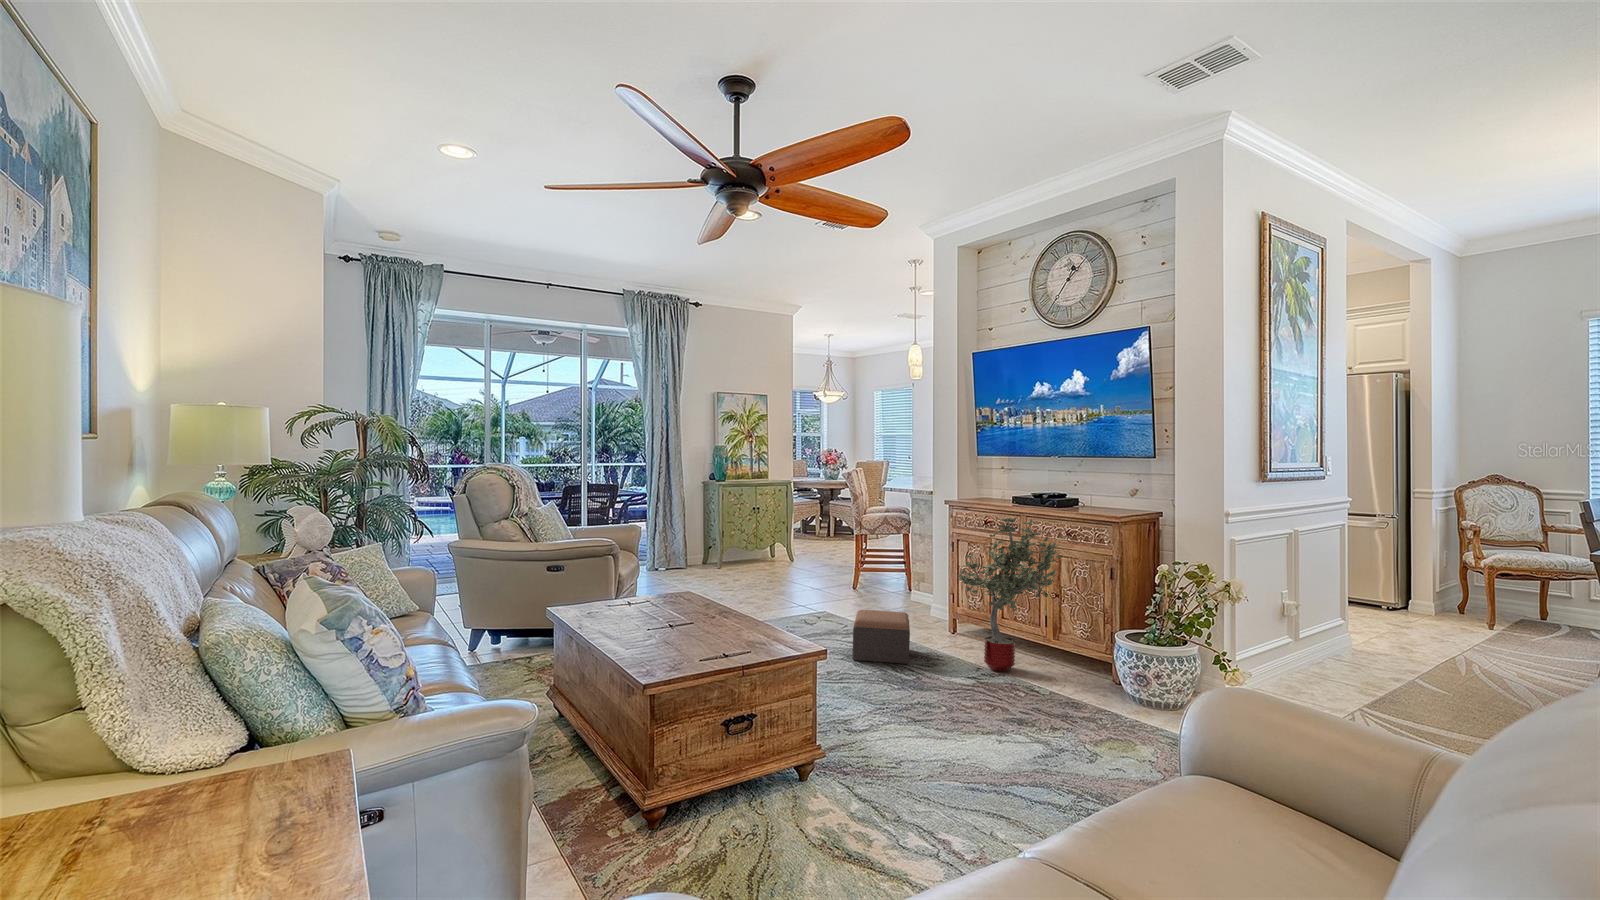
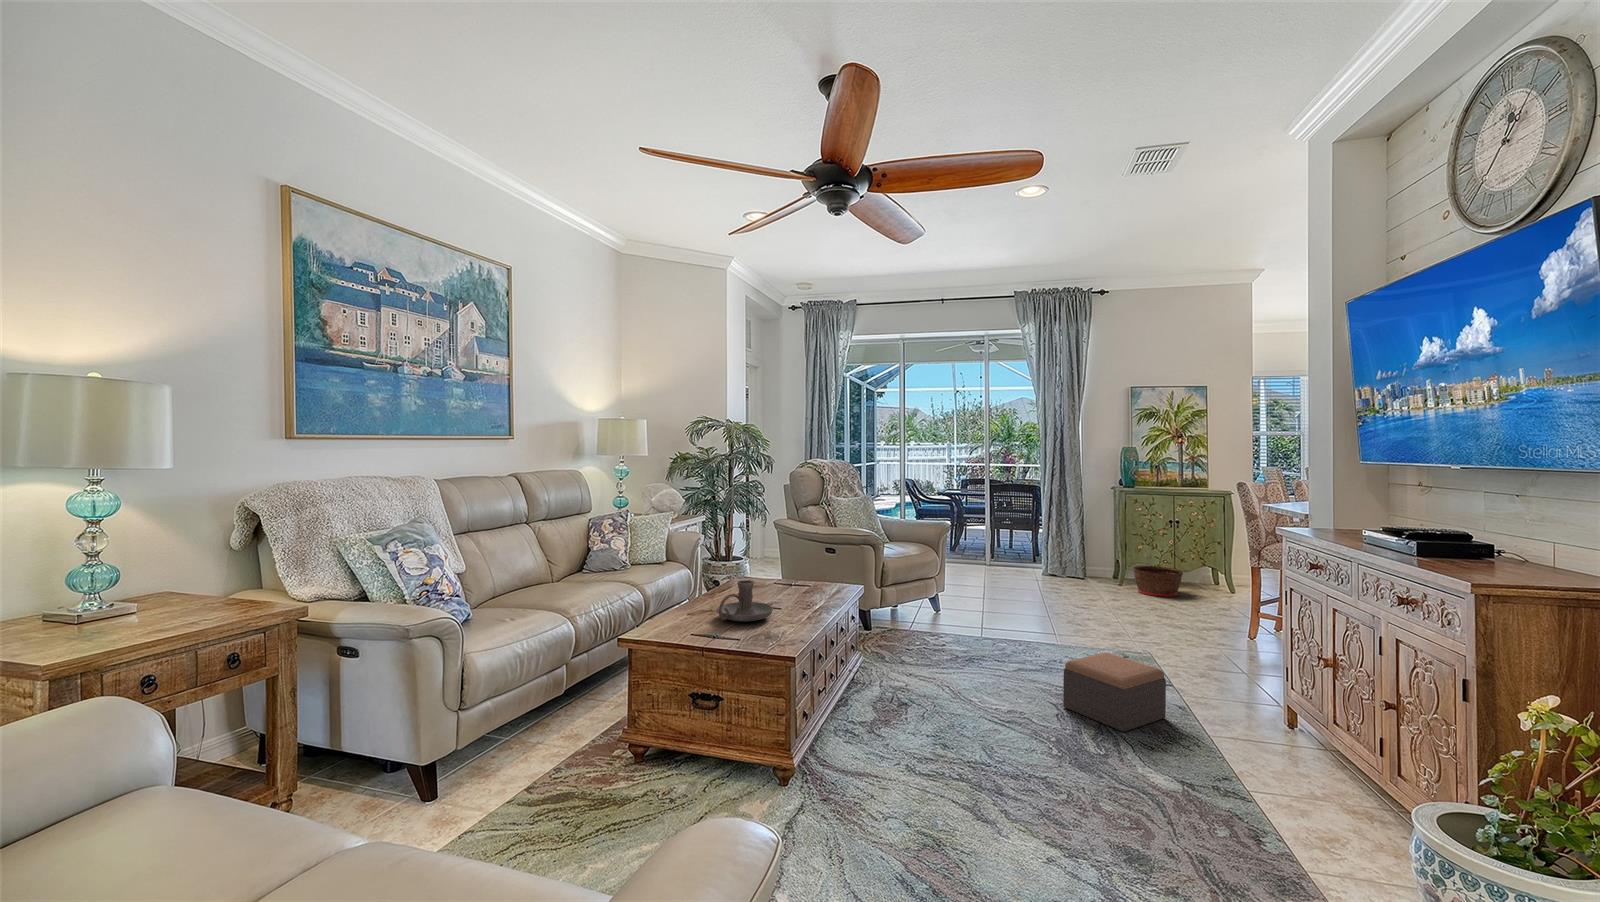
potted tree: present [958,518,1061,672] -> none [1207,559,1371,791]
basket: none [732,549,769,574] -> present [1133,566,1183,597]
candle holder: none [662,582,728,630] -> present [718,580,773,621]

